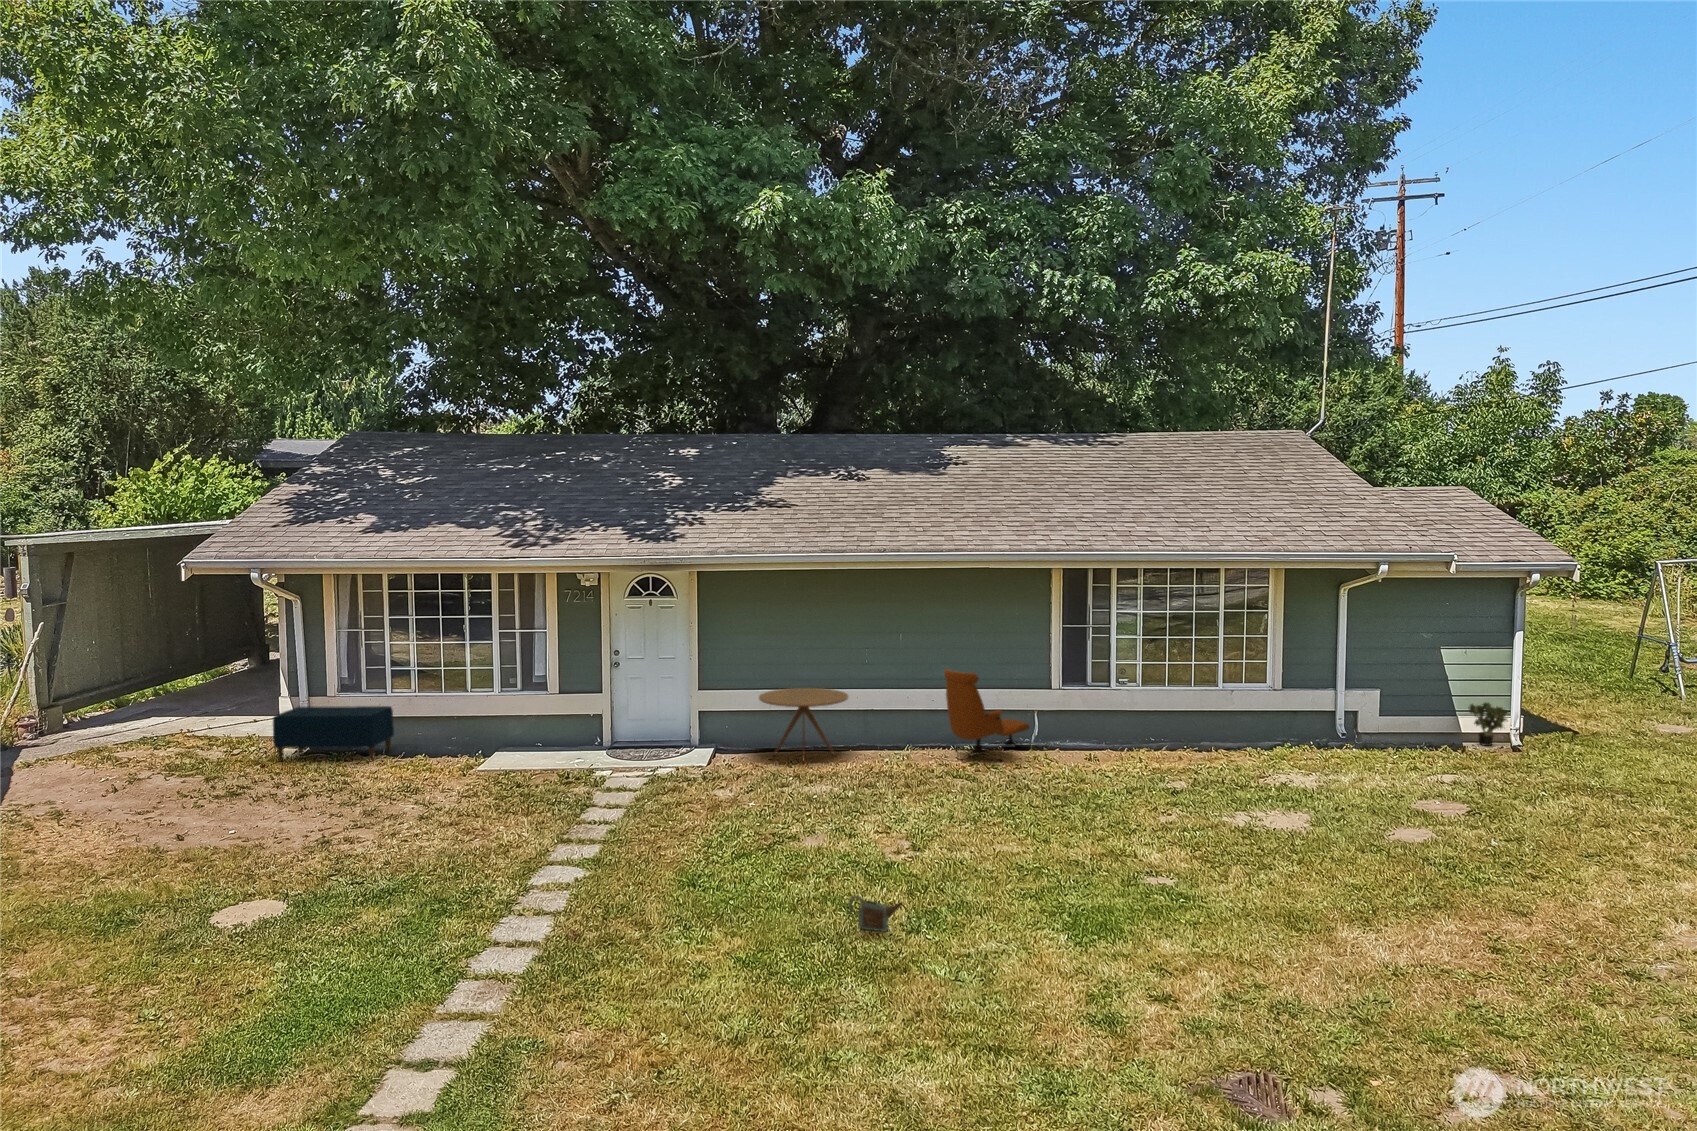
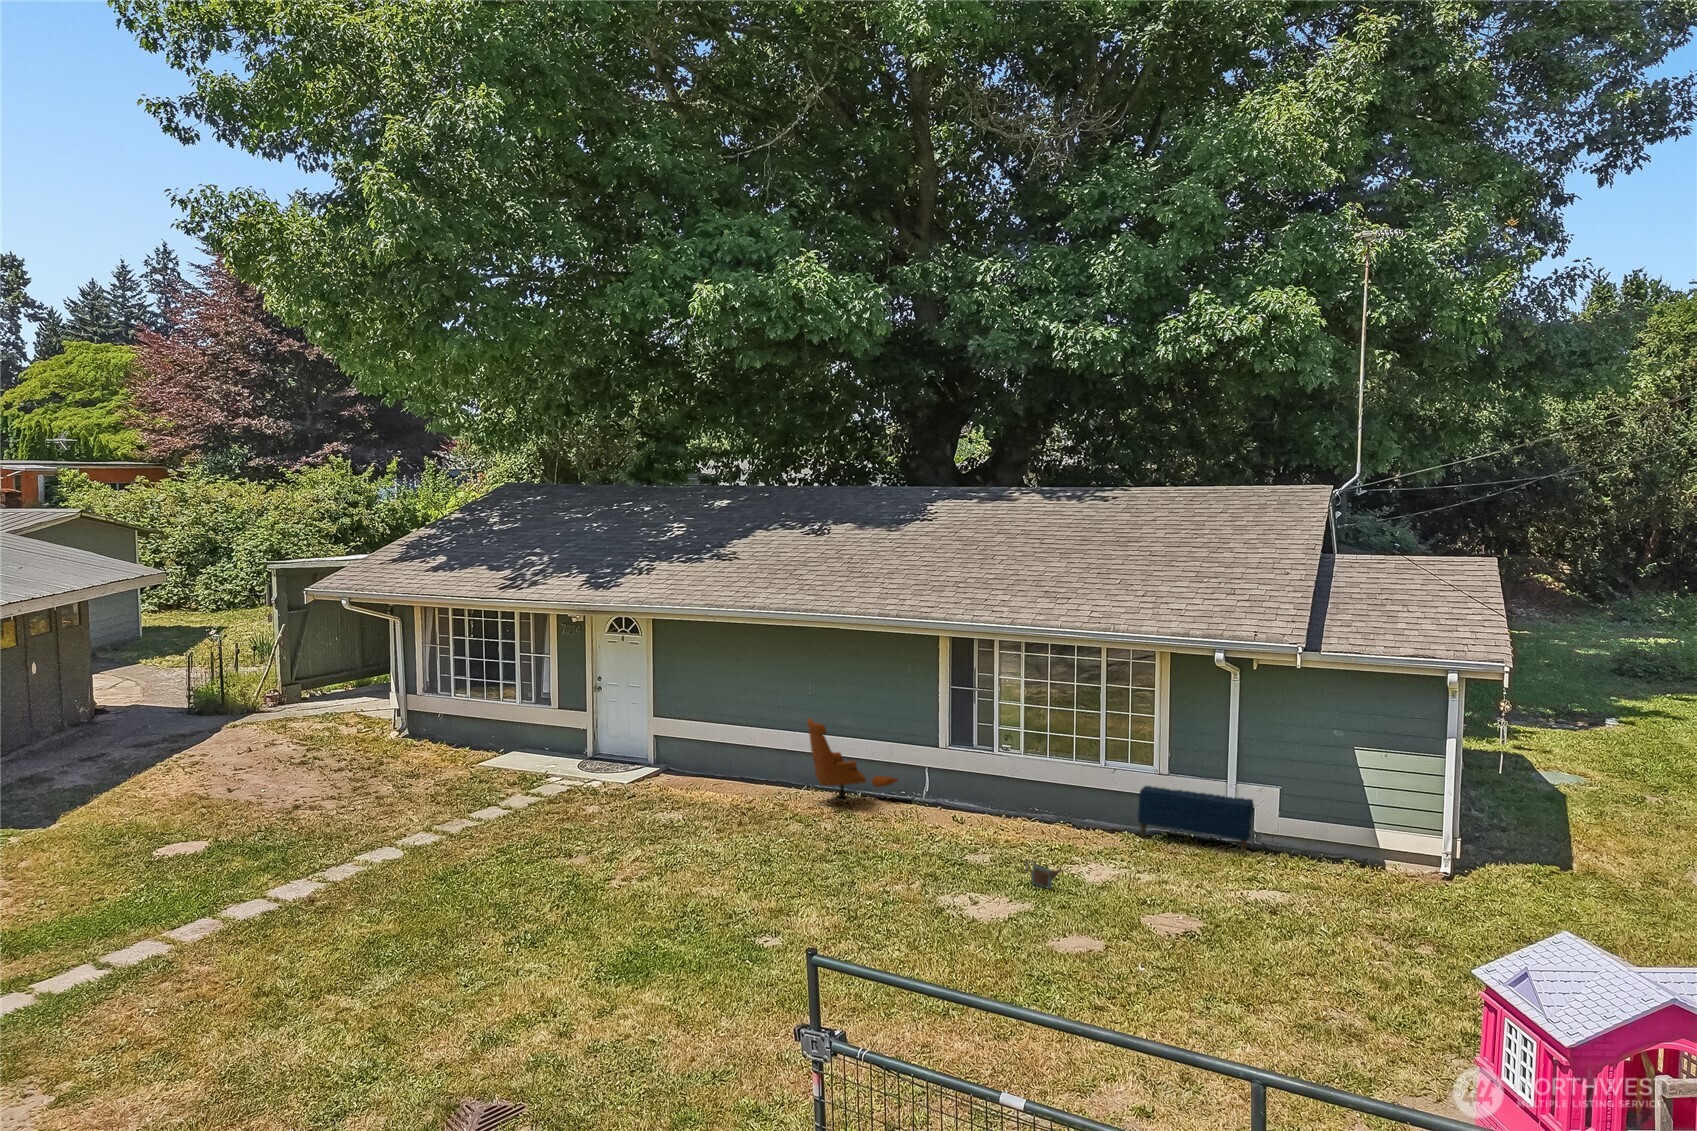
round table: present [759,688,849,756] -> none [668,723,747,789]
potted plant: present [1469,703,1508,746] -> none [1376,816,1425,868]
bench: present [273,706,394,762] -> present [1138,786,1254,855]
watering can: present [849,895,903,932] -> present [1025,860,1062,889]

